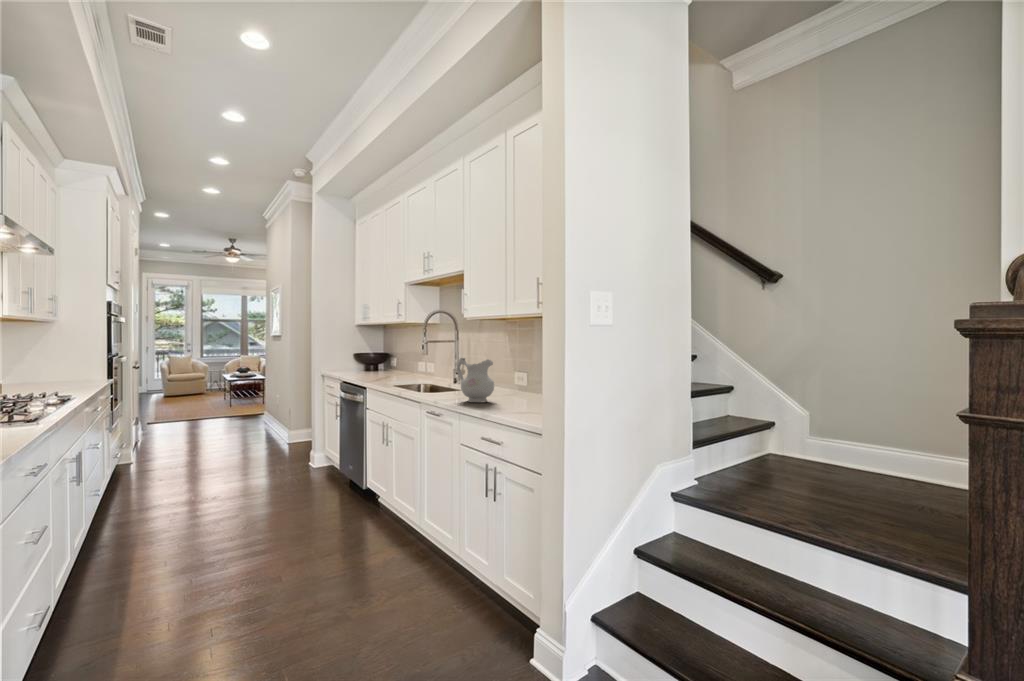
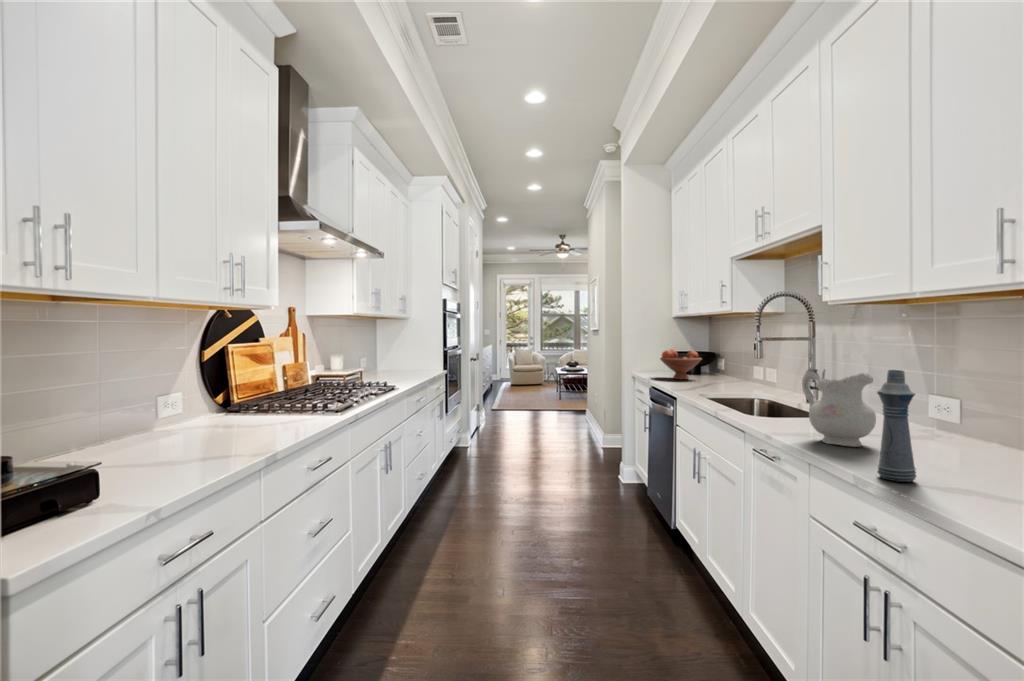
fruit bowl: none [348,351,381,375] -> present [660,349,702,380]
bottle: none [496,355,513,414] -> present [877,370,916,482]

